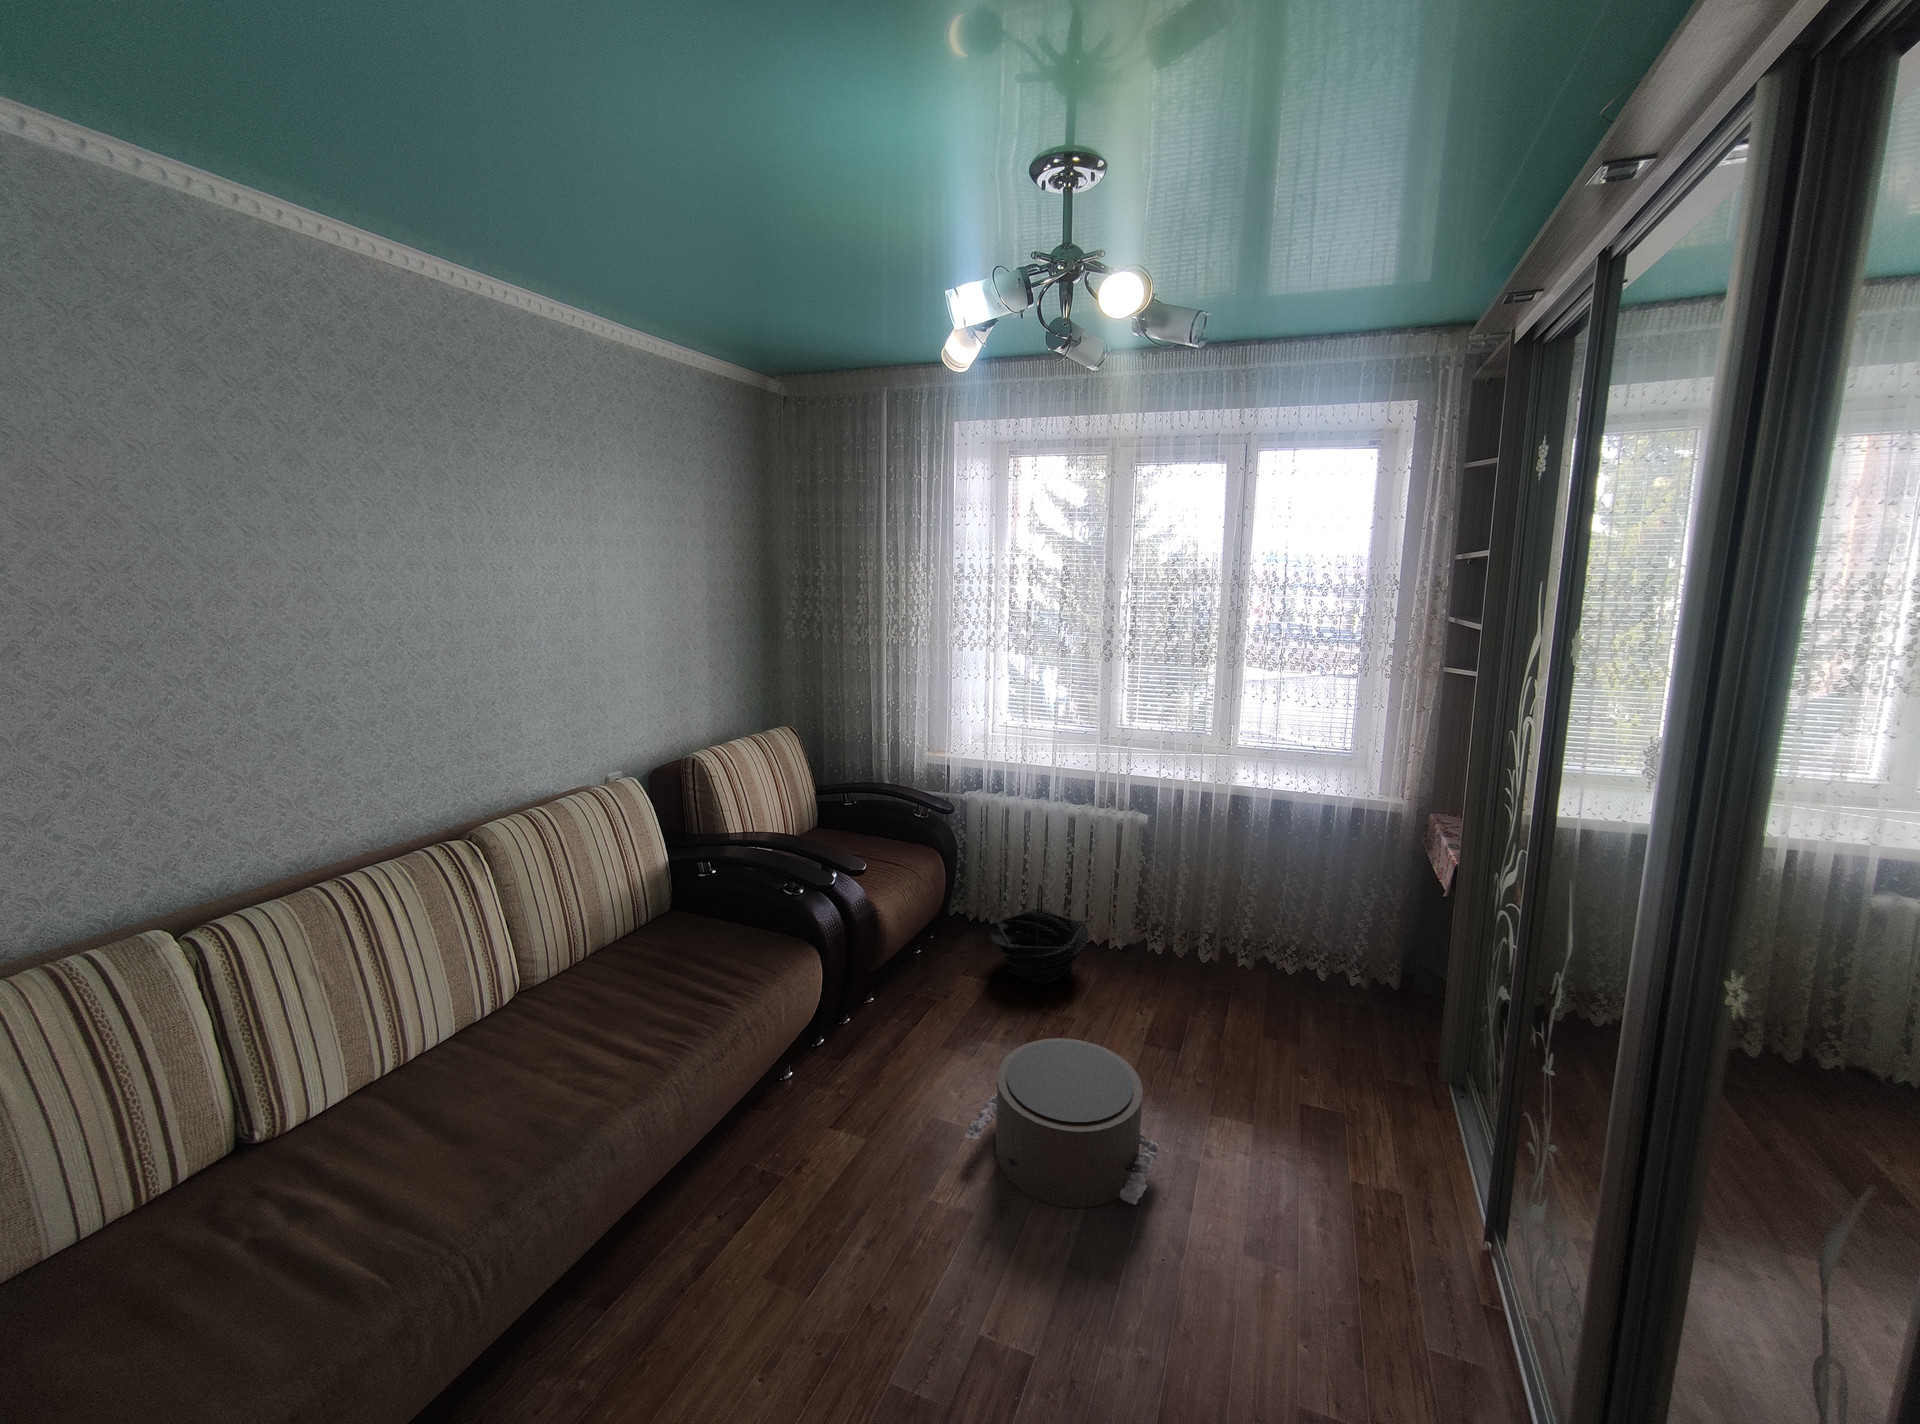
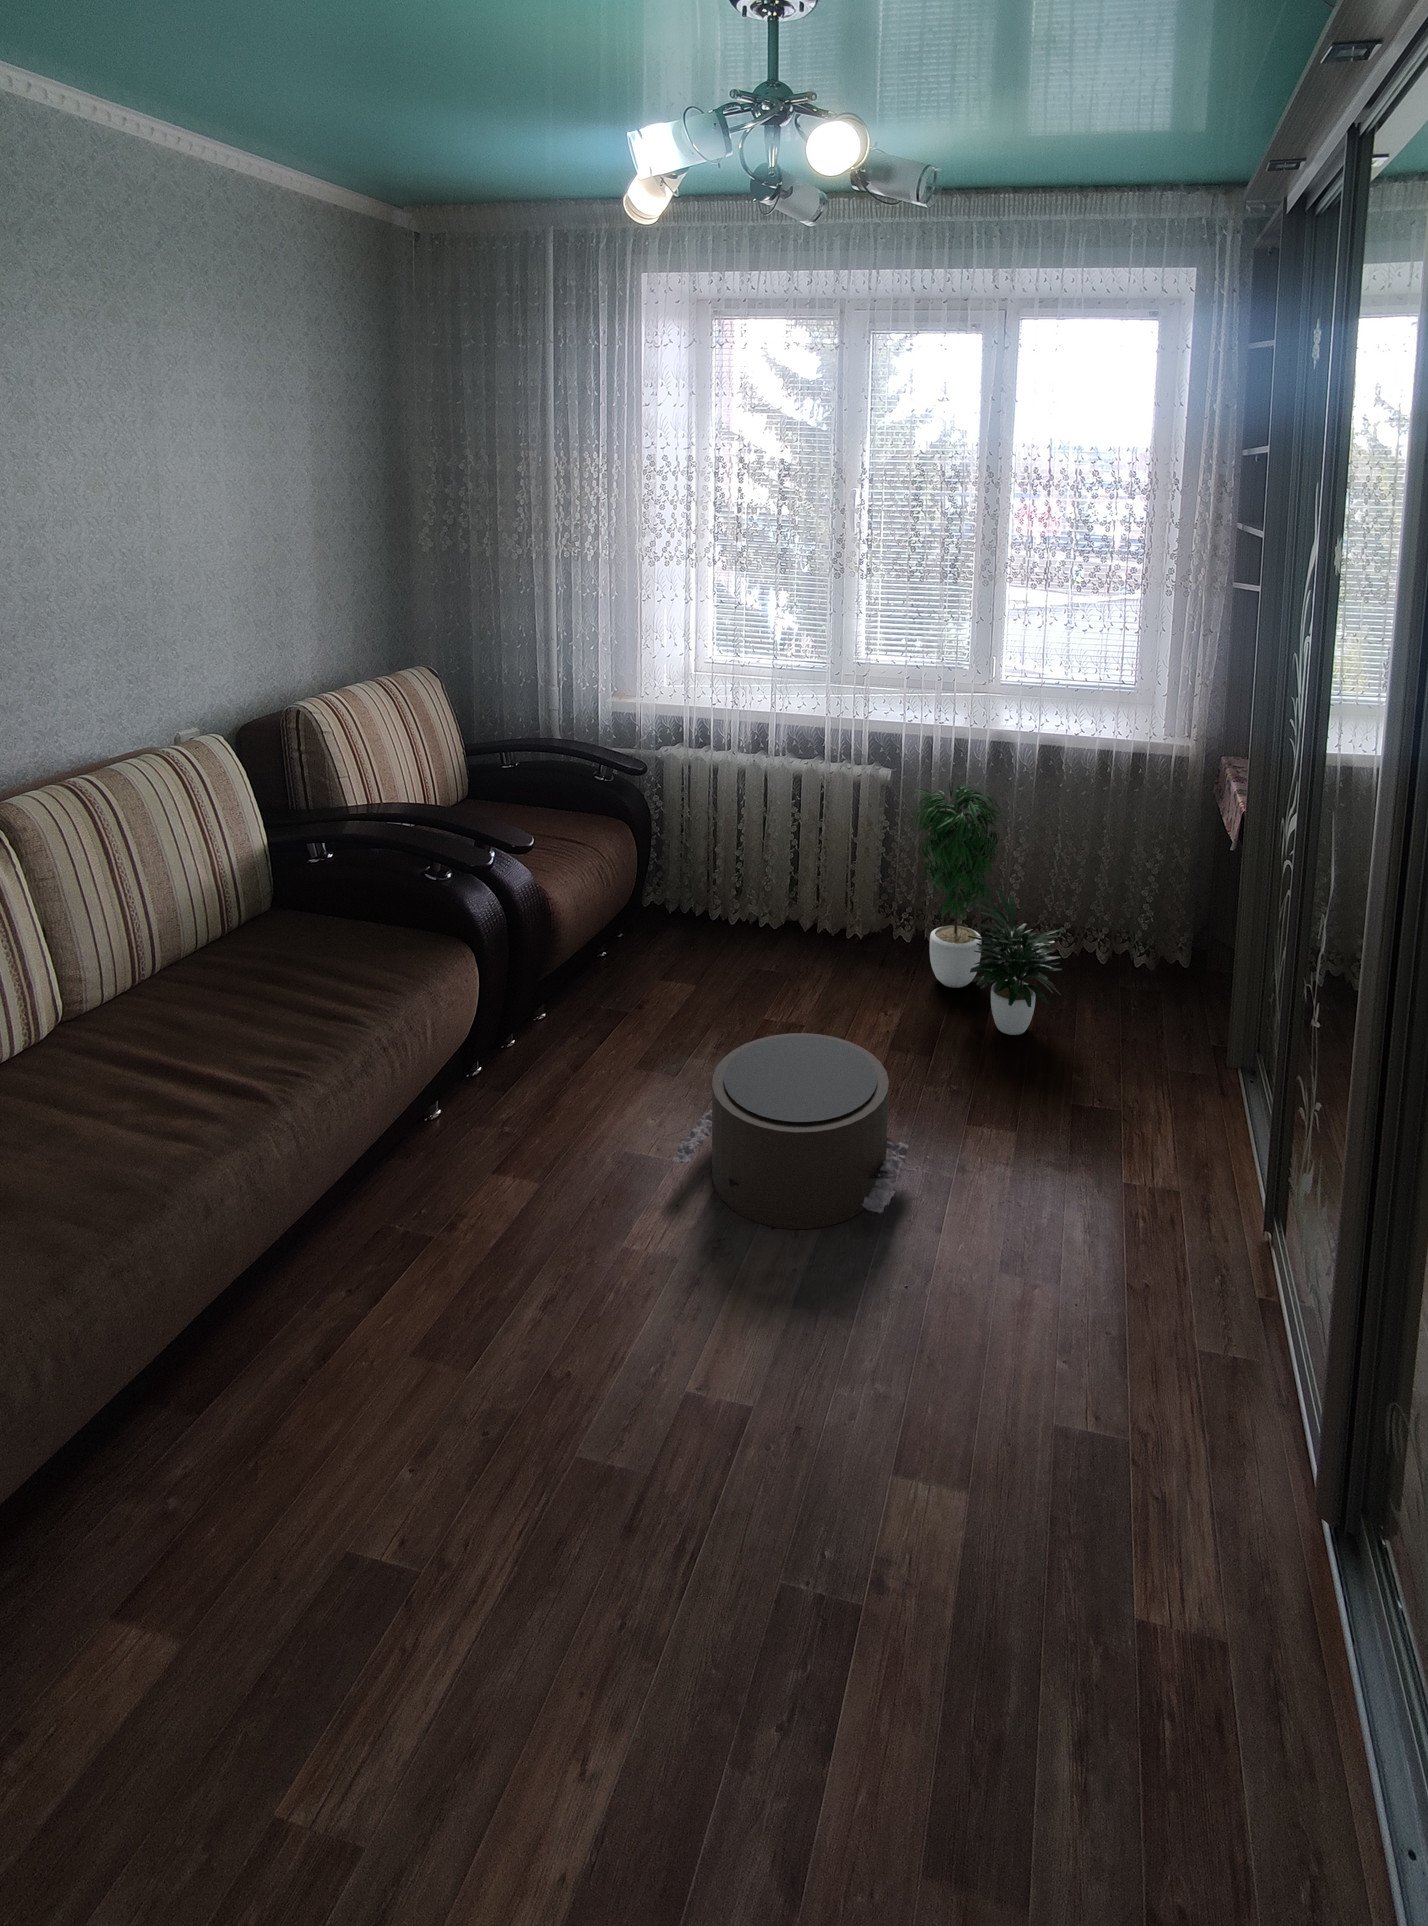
potted plant: none [1161,826,1293,1046] -> present [912,779,1063,1035]
basket: present [991,884,1089,985] -> none [700,857,825,985]

